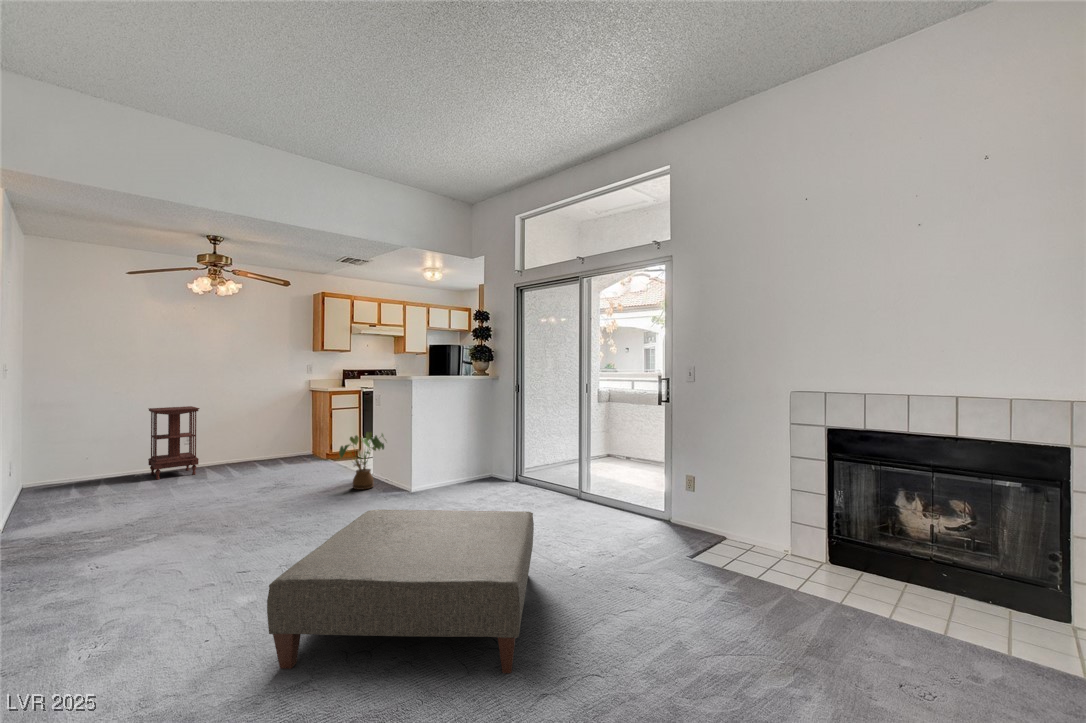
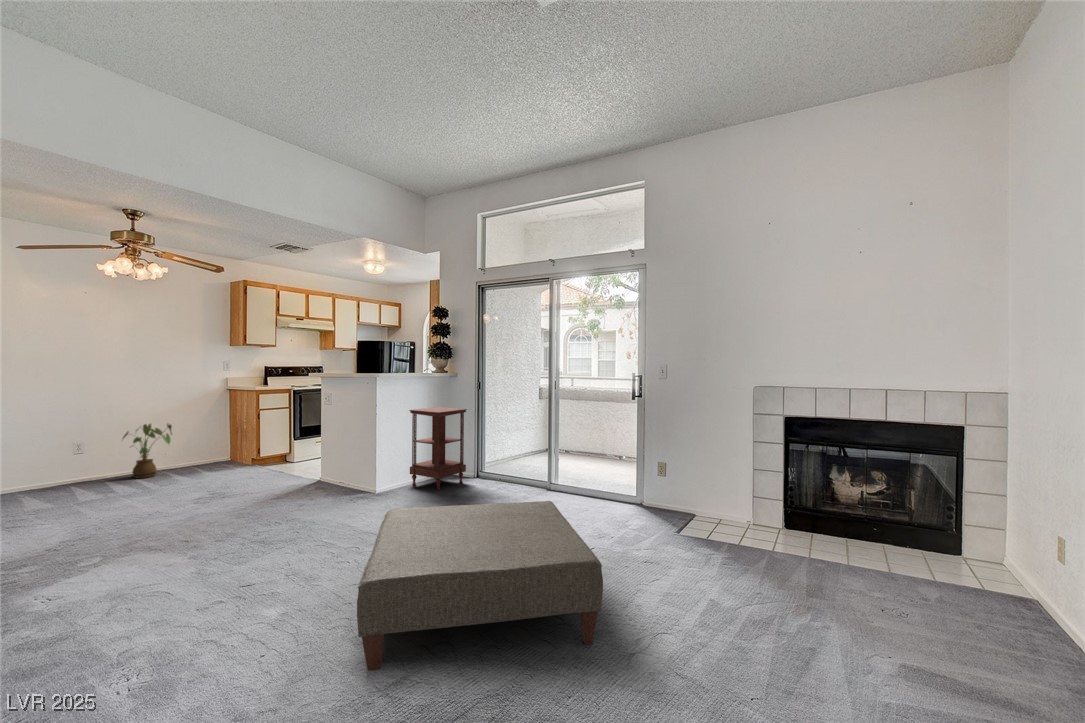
side table: present [148,406,199,480] -> present [409,407,467,490]
house plant: present [339,432,384,490] -> present [123,424,172,478]

